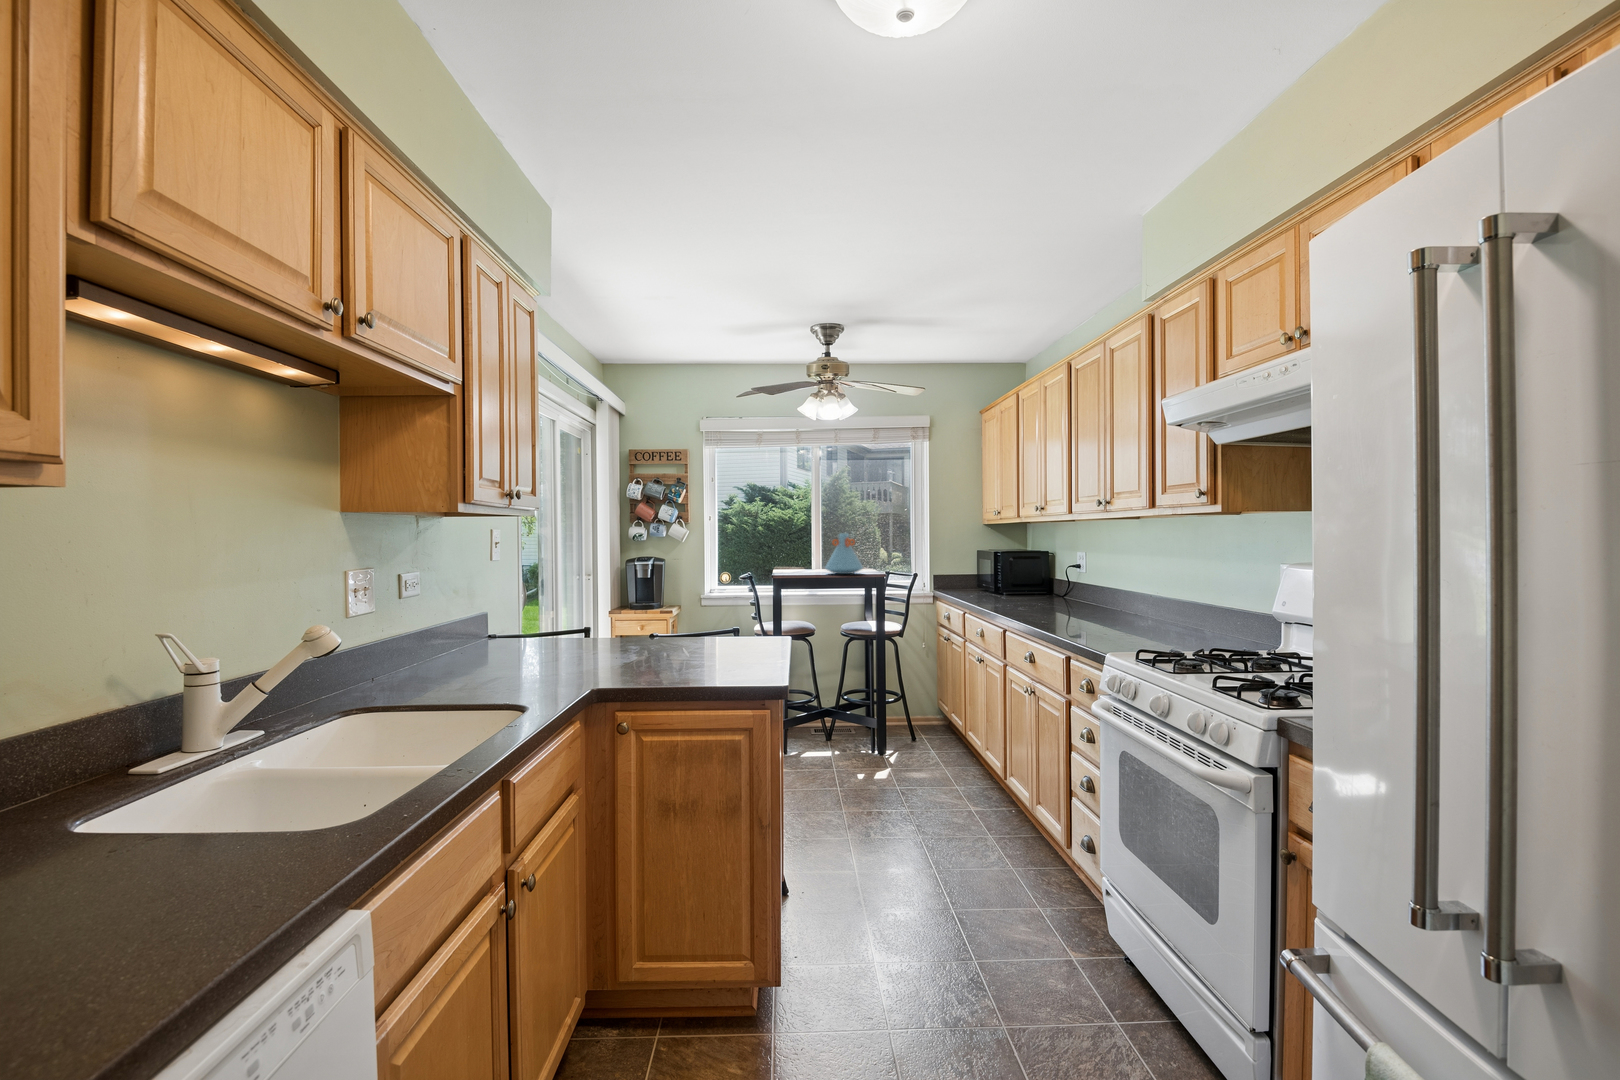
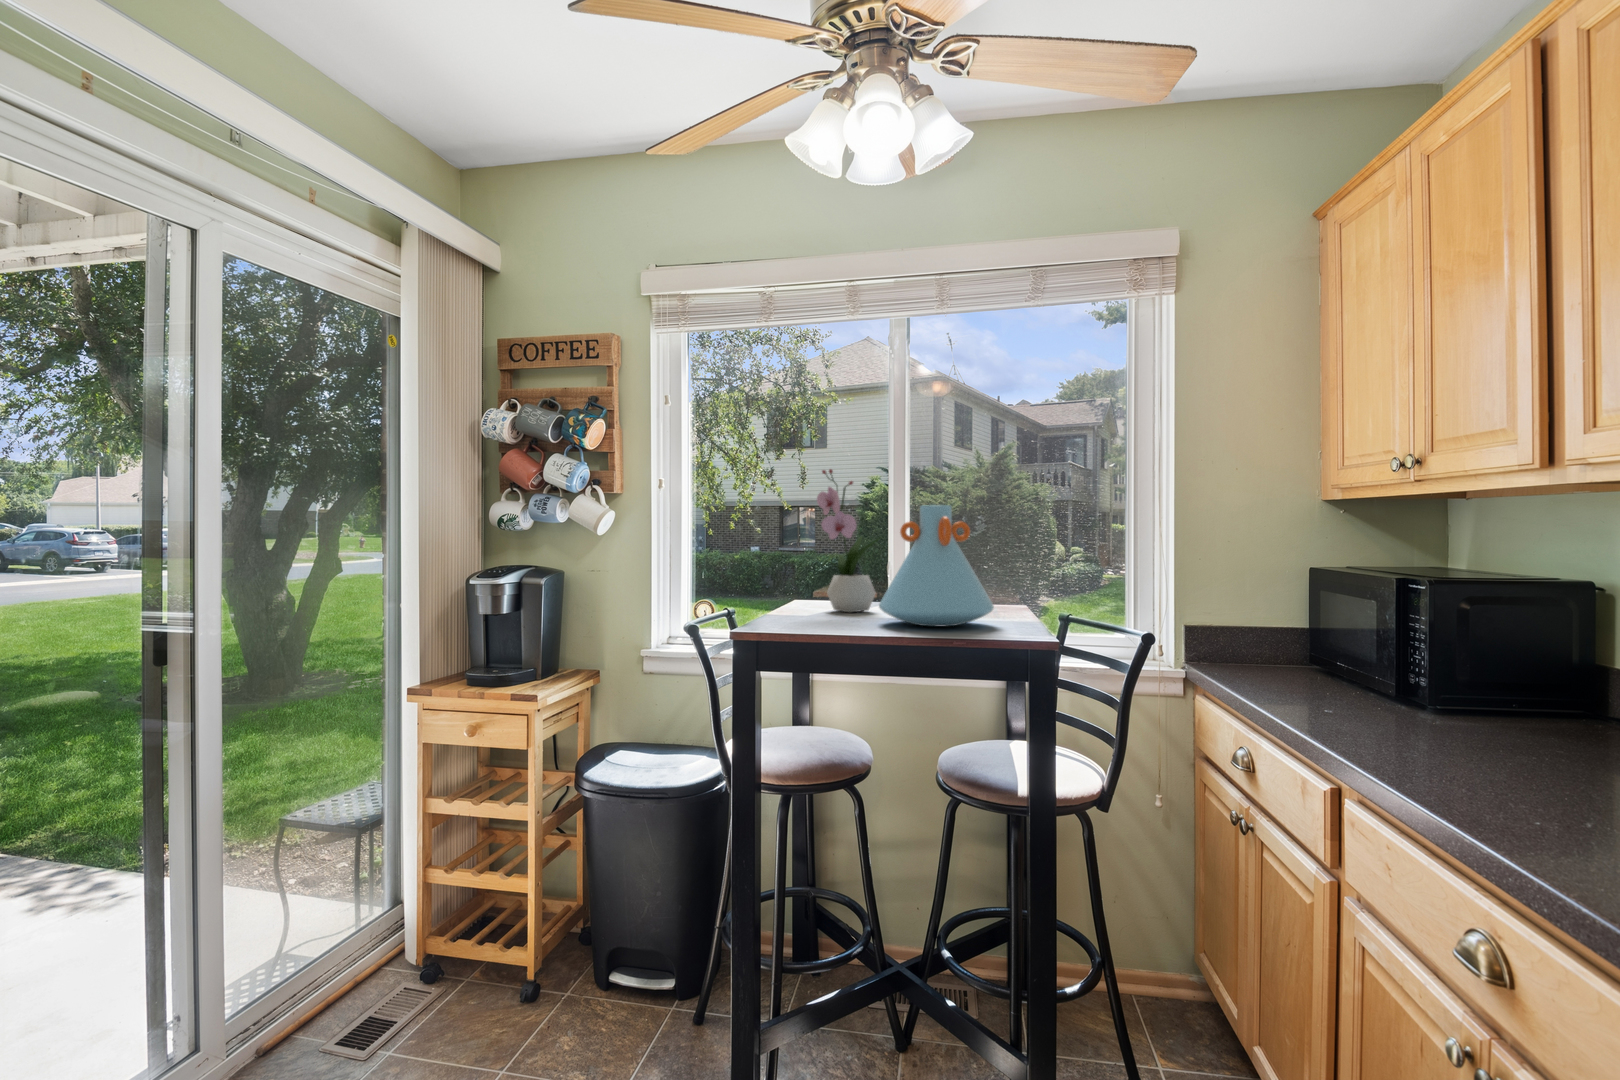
flower arrangement: none [797,518,821,572] -> present [817,469,879,612]

